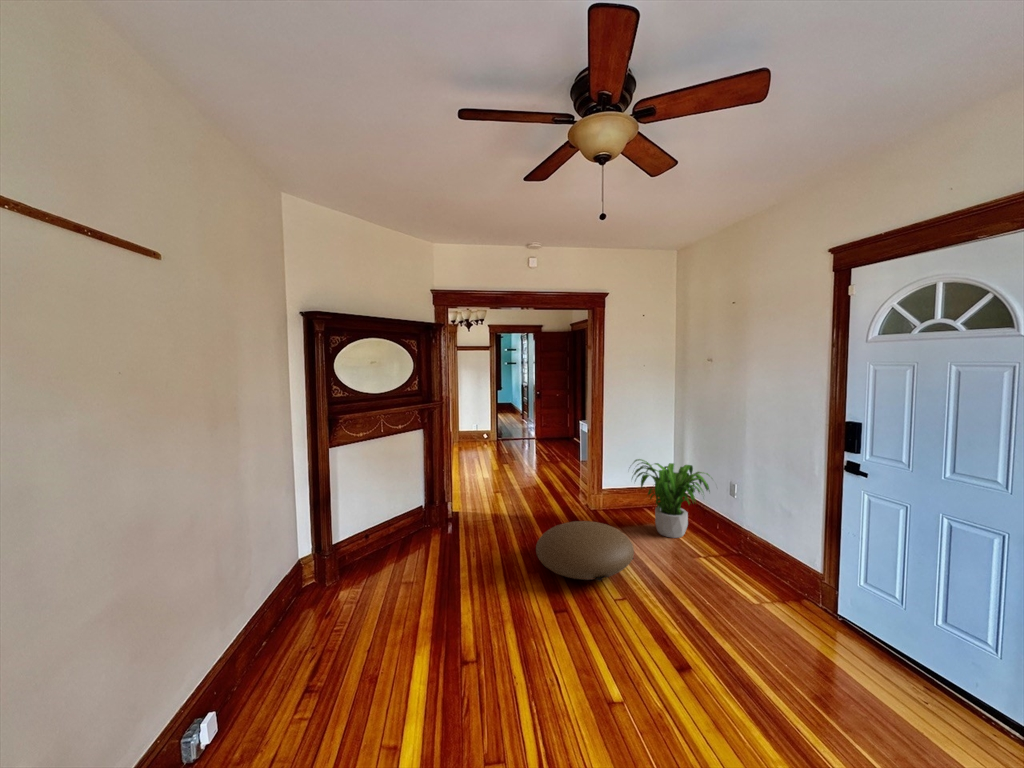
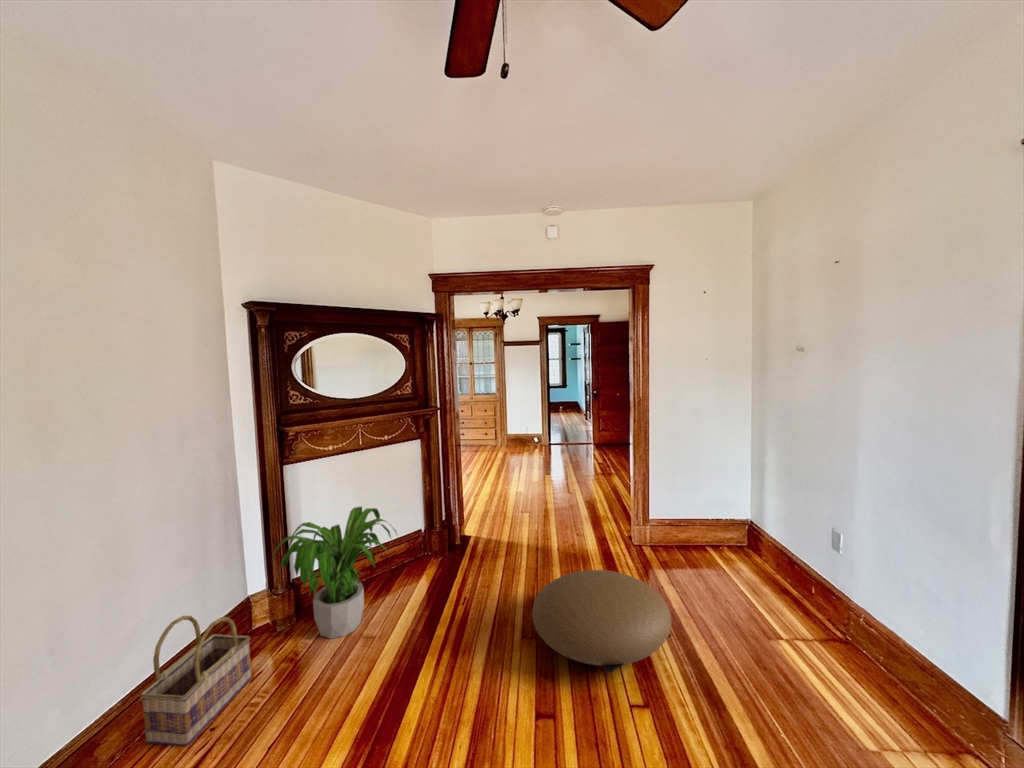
potted plant: present [632,459,710,538] -> present [272,506,396,638]
basket: none [258,564,324,662] -> present [140,616,252,746]

